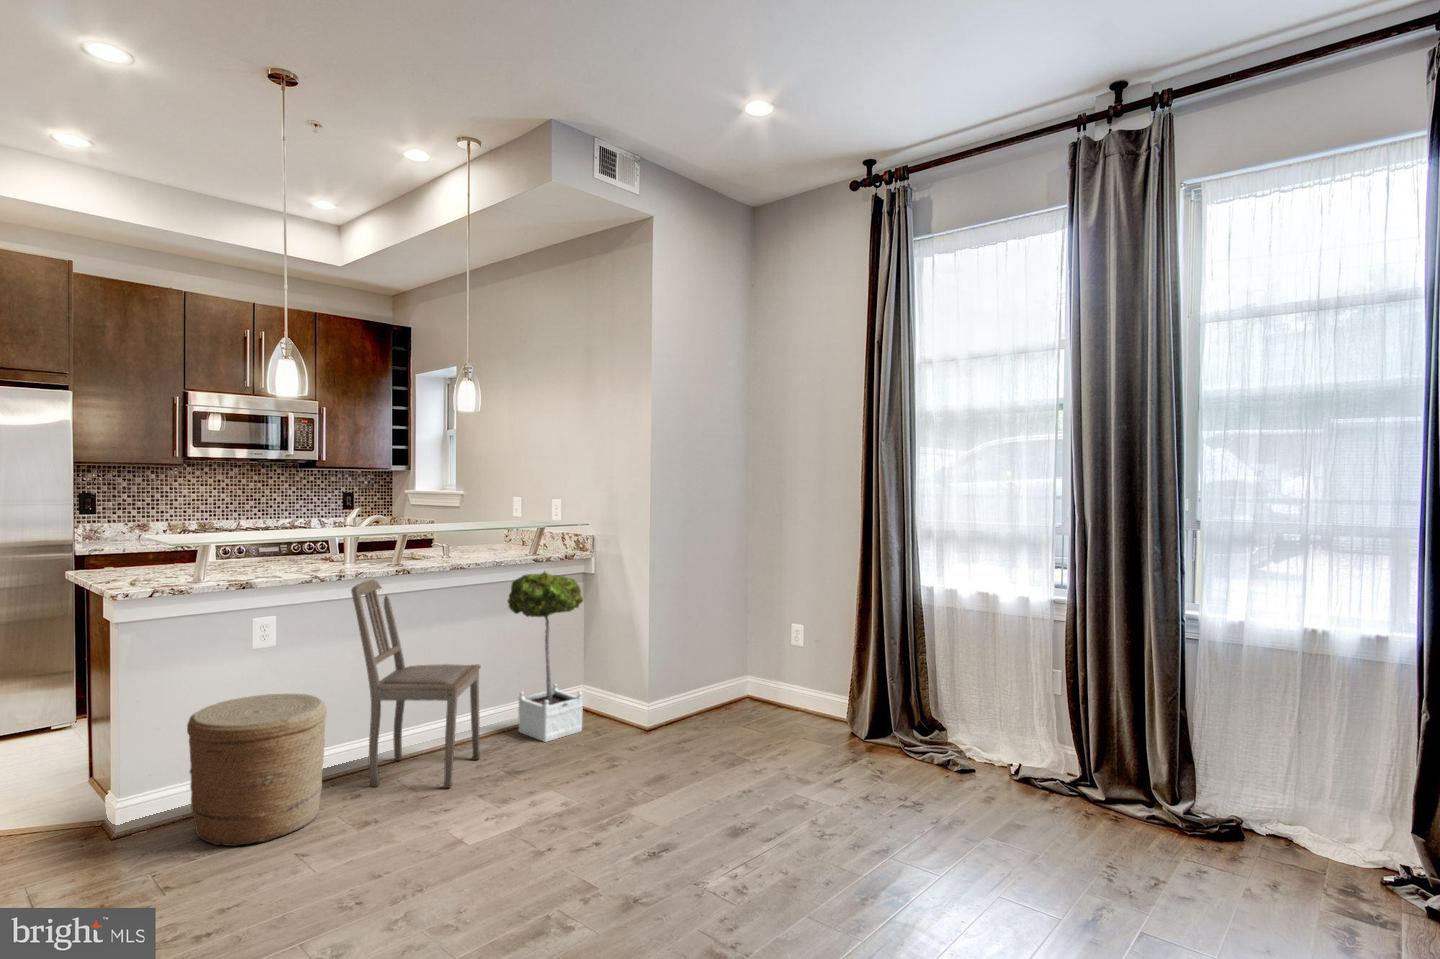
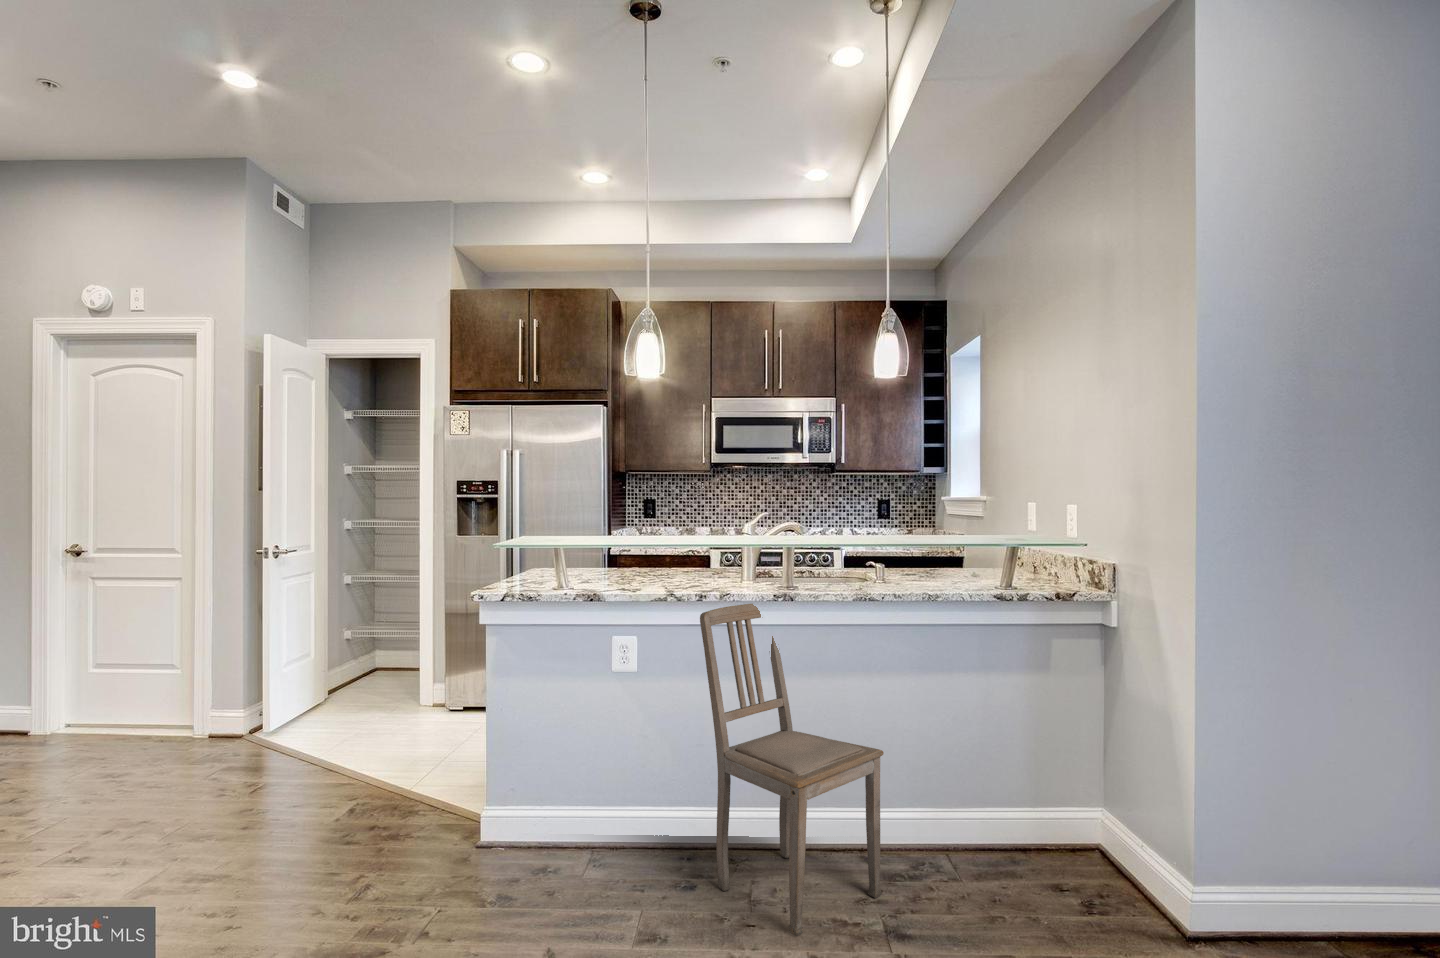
potted tree: present [507,571,583,742] -> none [946,616,1075,904]
woven basket: present [187,694,327,846] -> none [499,730,649,927]

